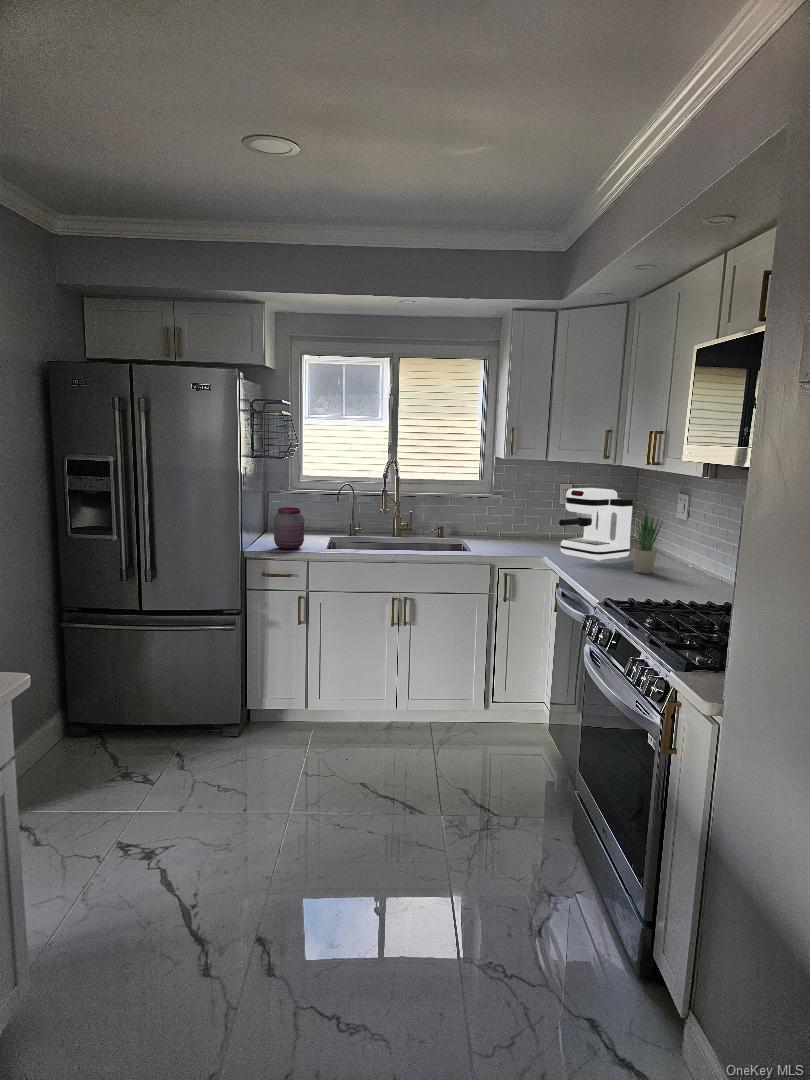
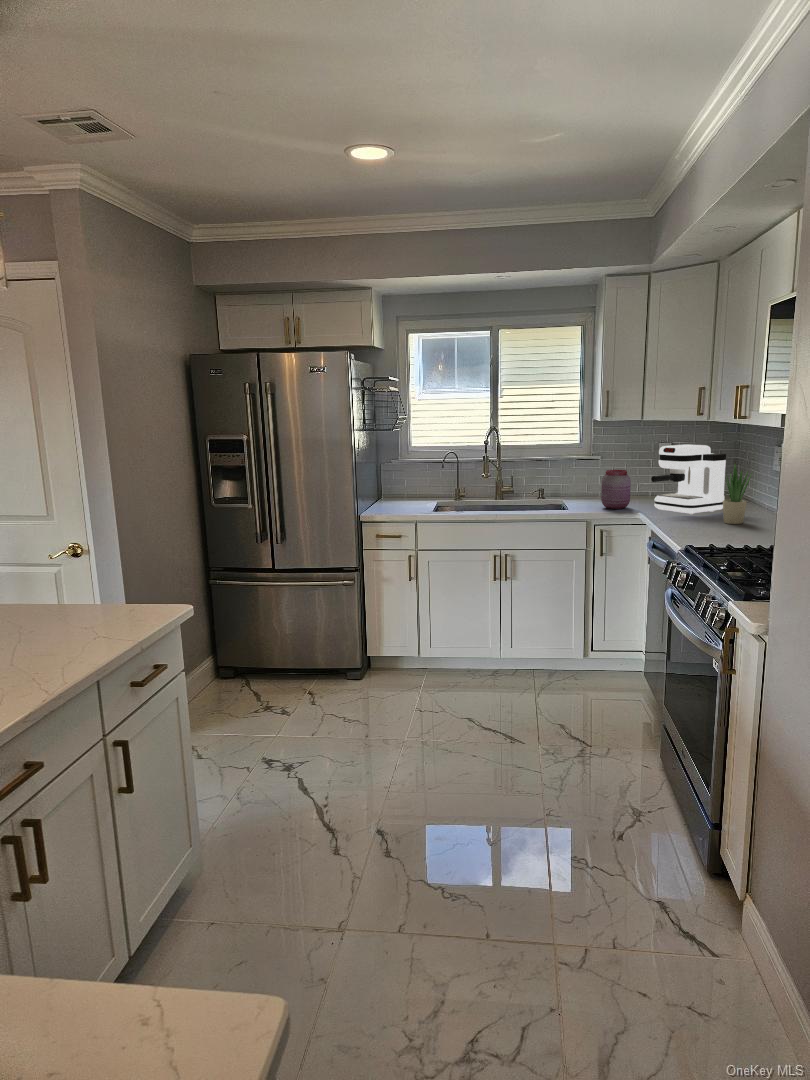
jar: present [274,507,304,550] -> present [601,470,631,509]

